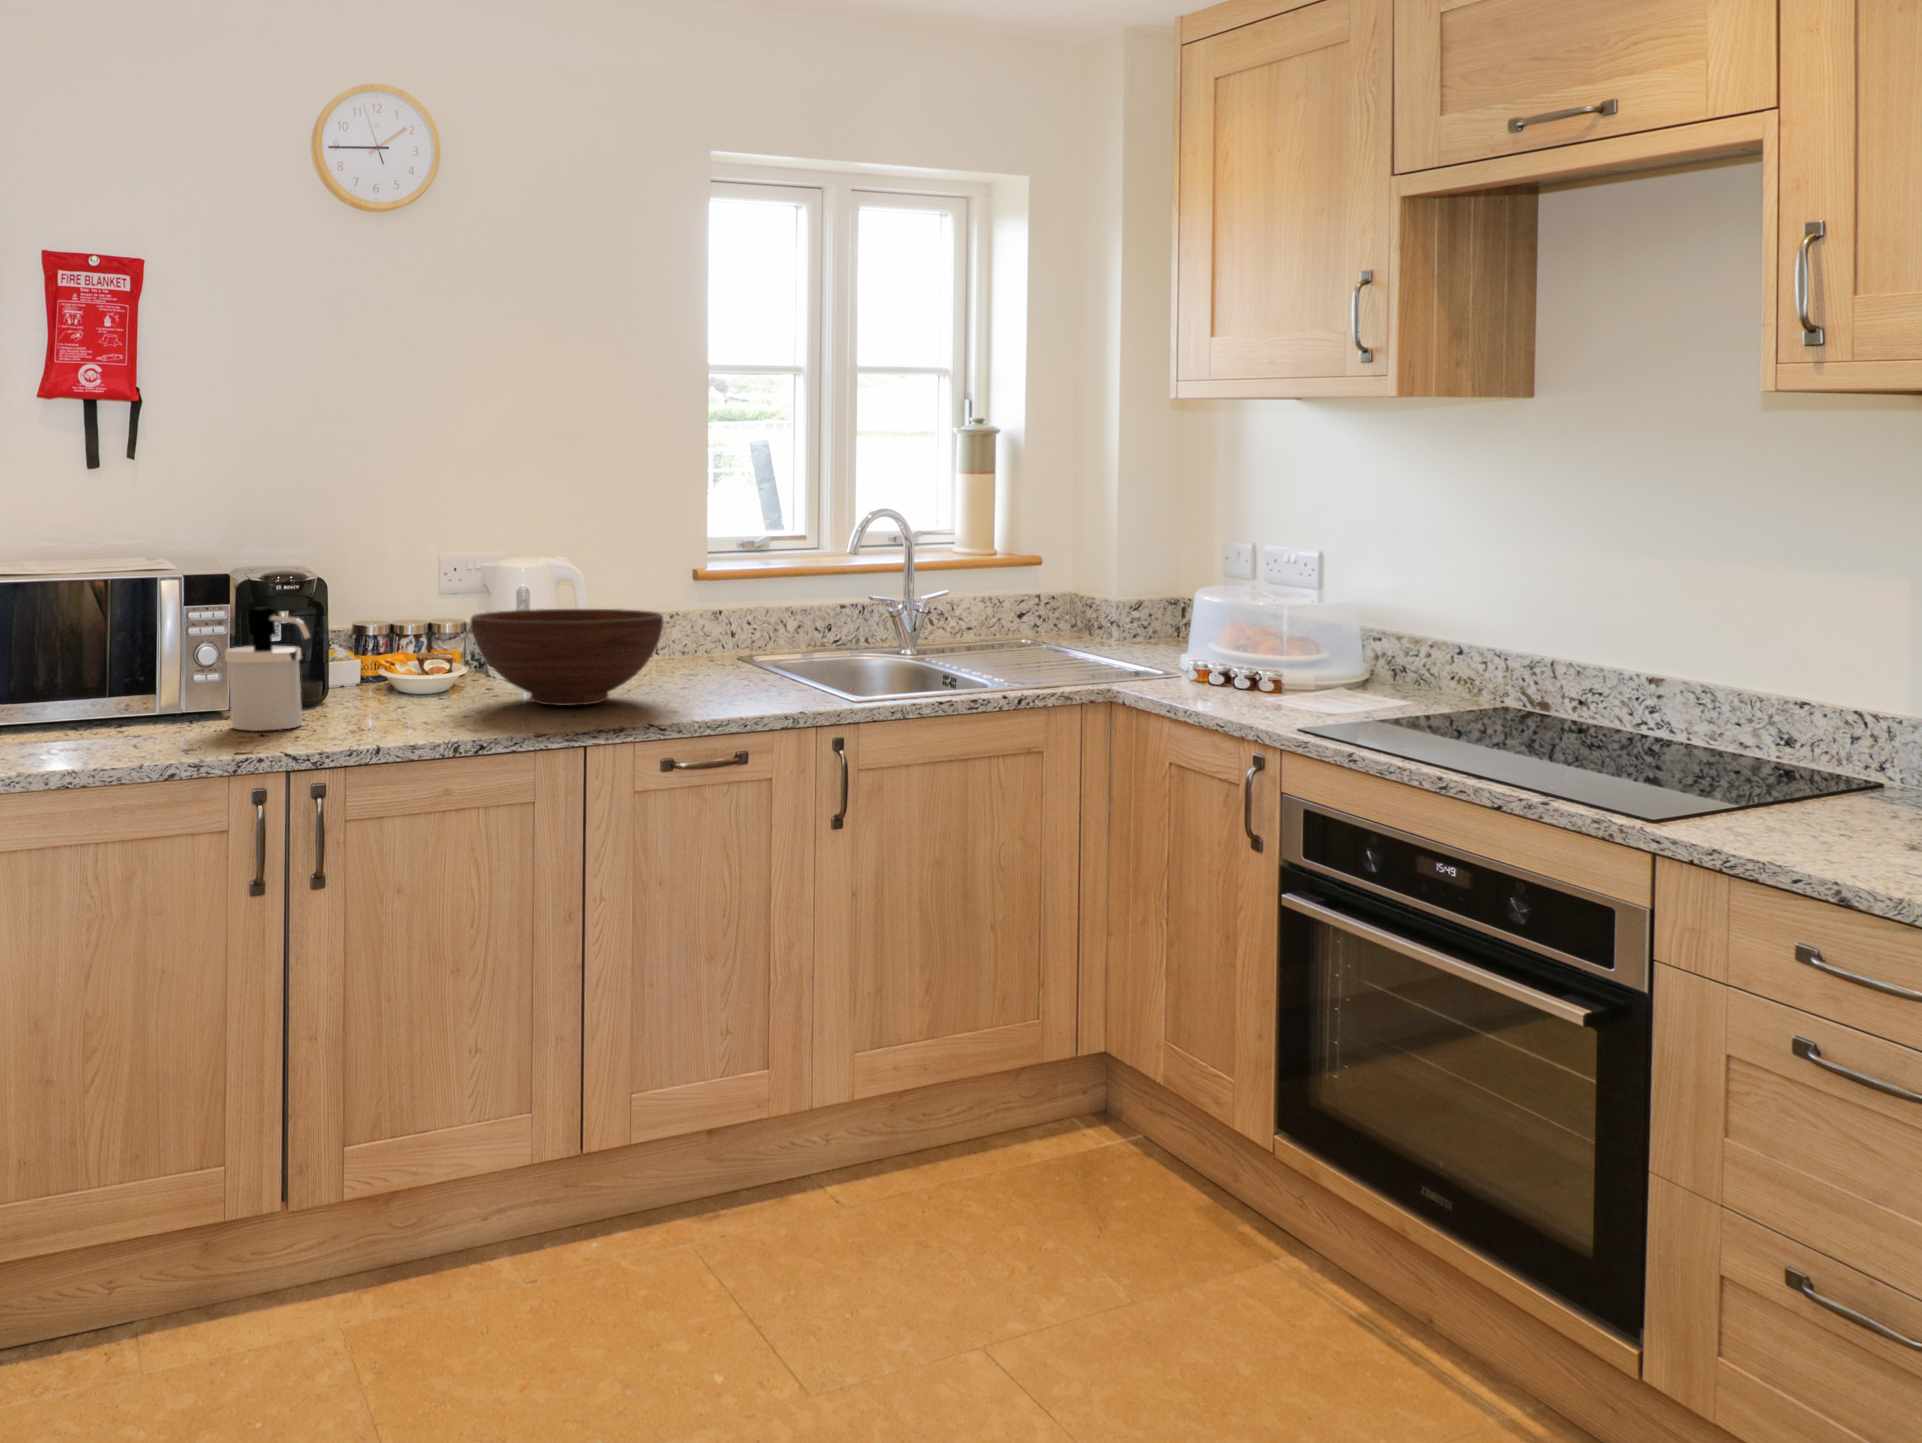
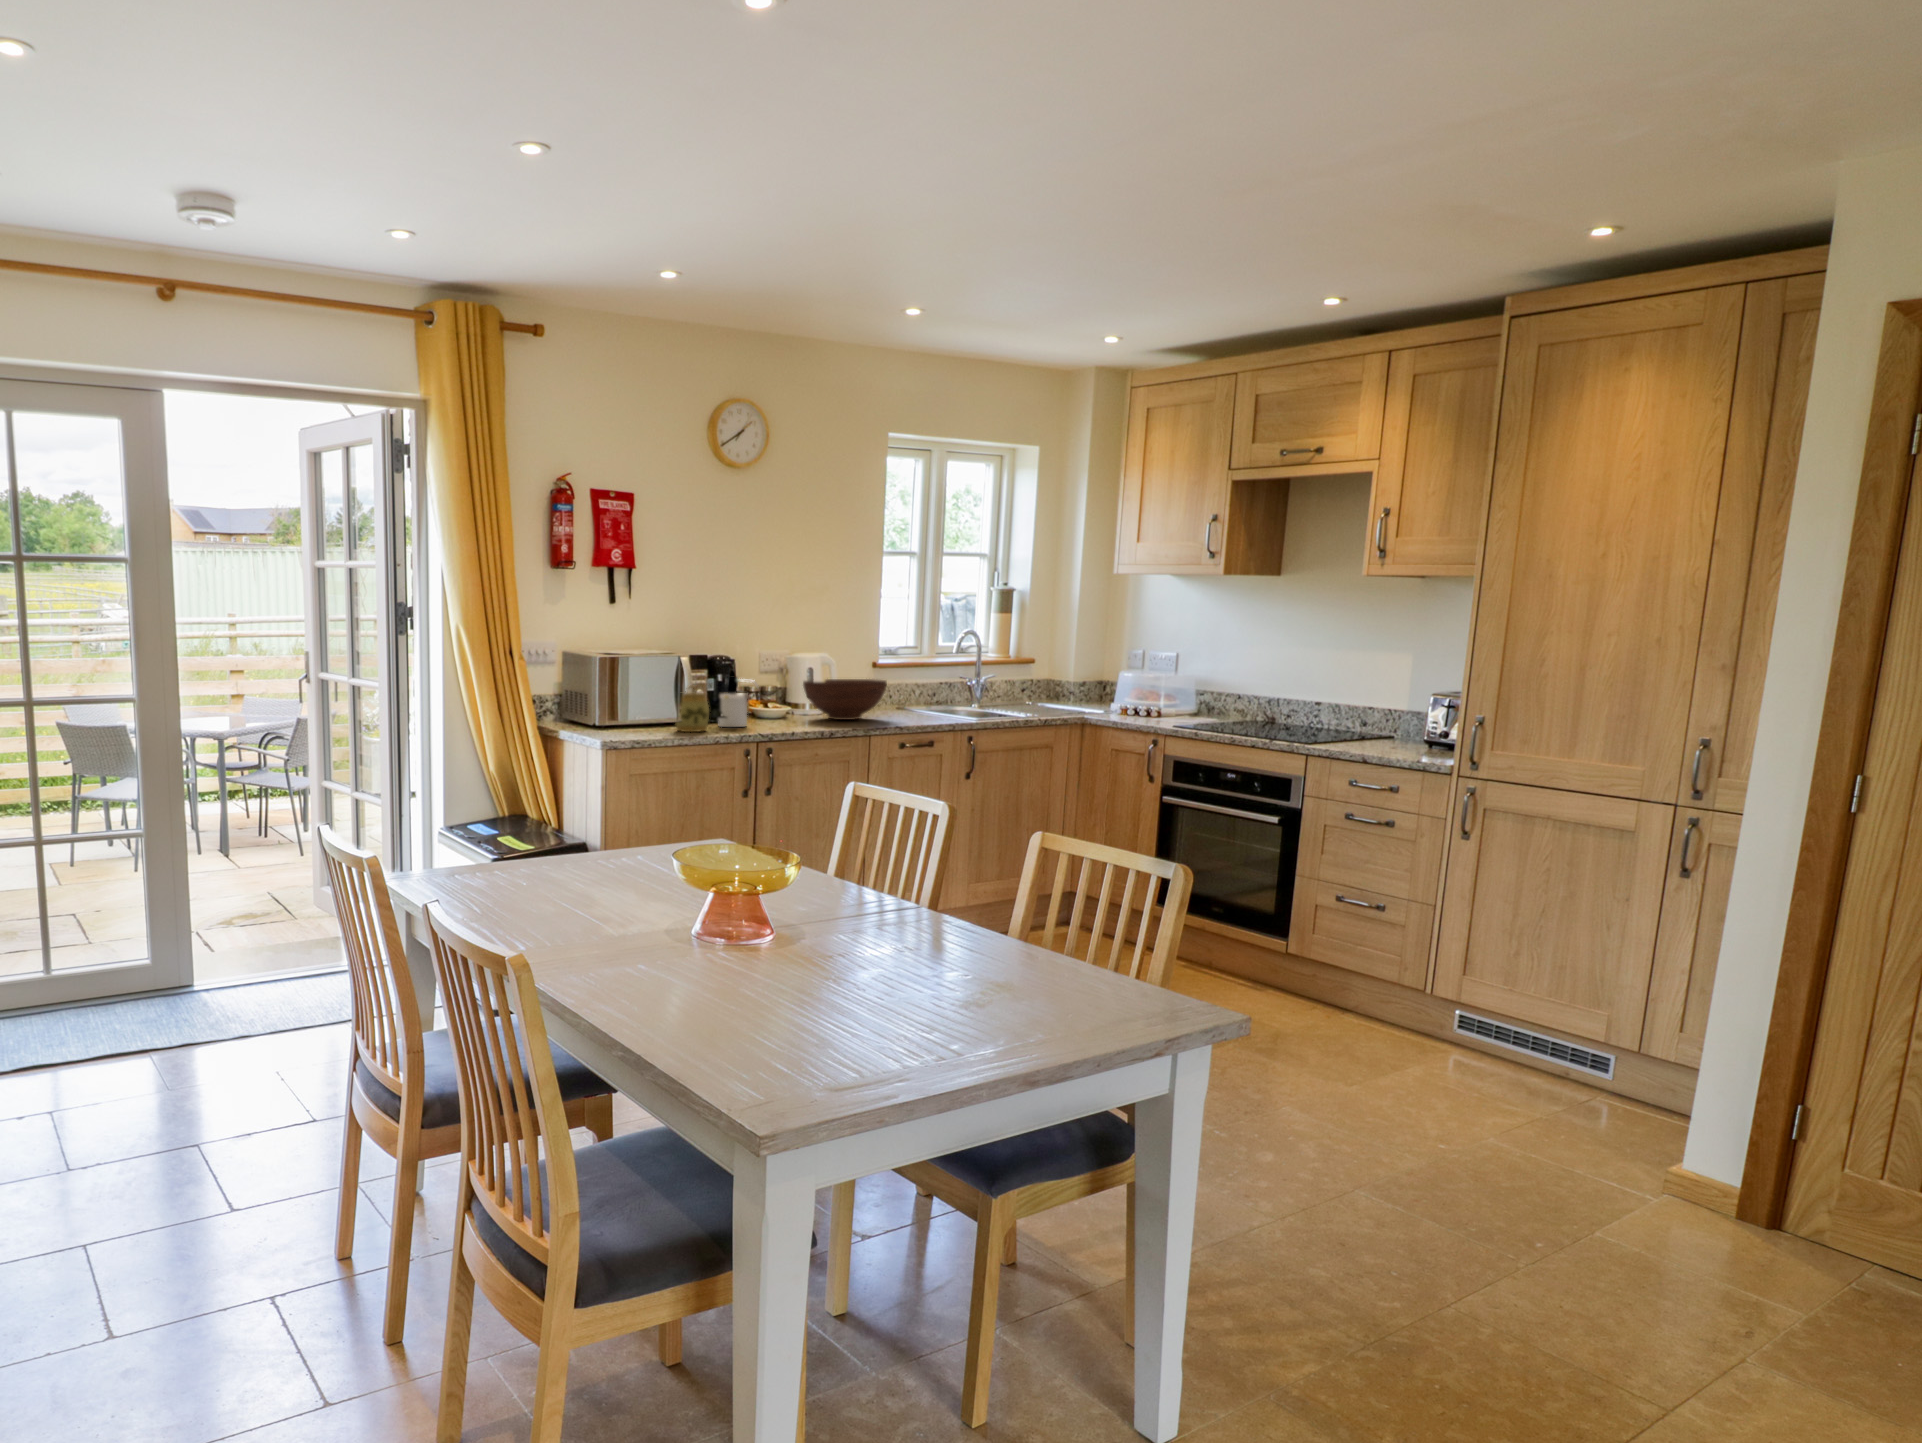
jar: none [78,632,172,750] -> present [676,688,709,732]

